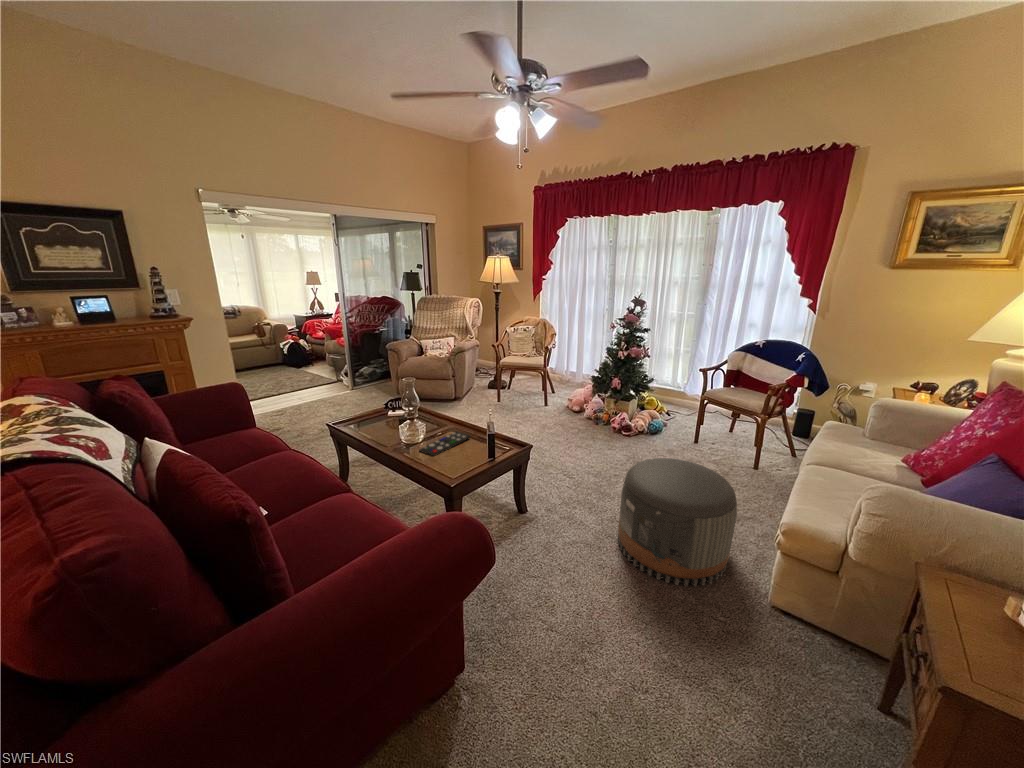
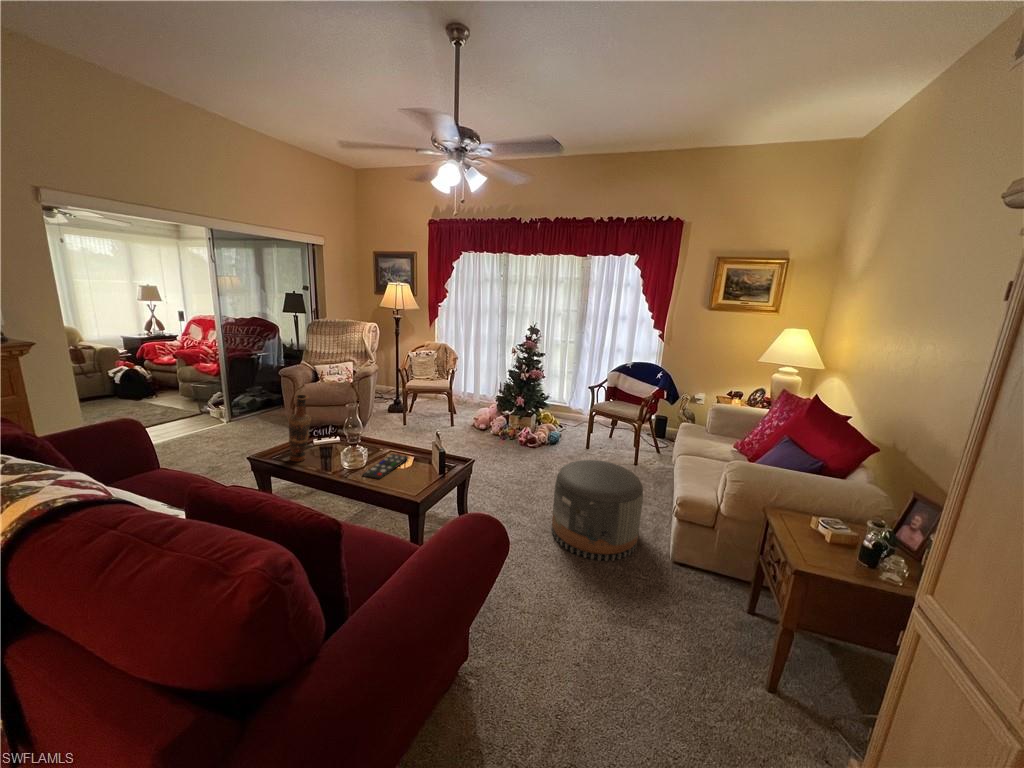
vase: none [362,368,382,431] -> present [288,395,311,462]

